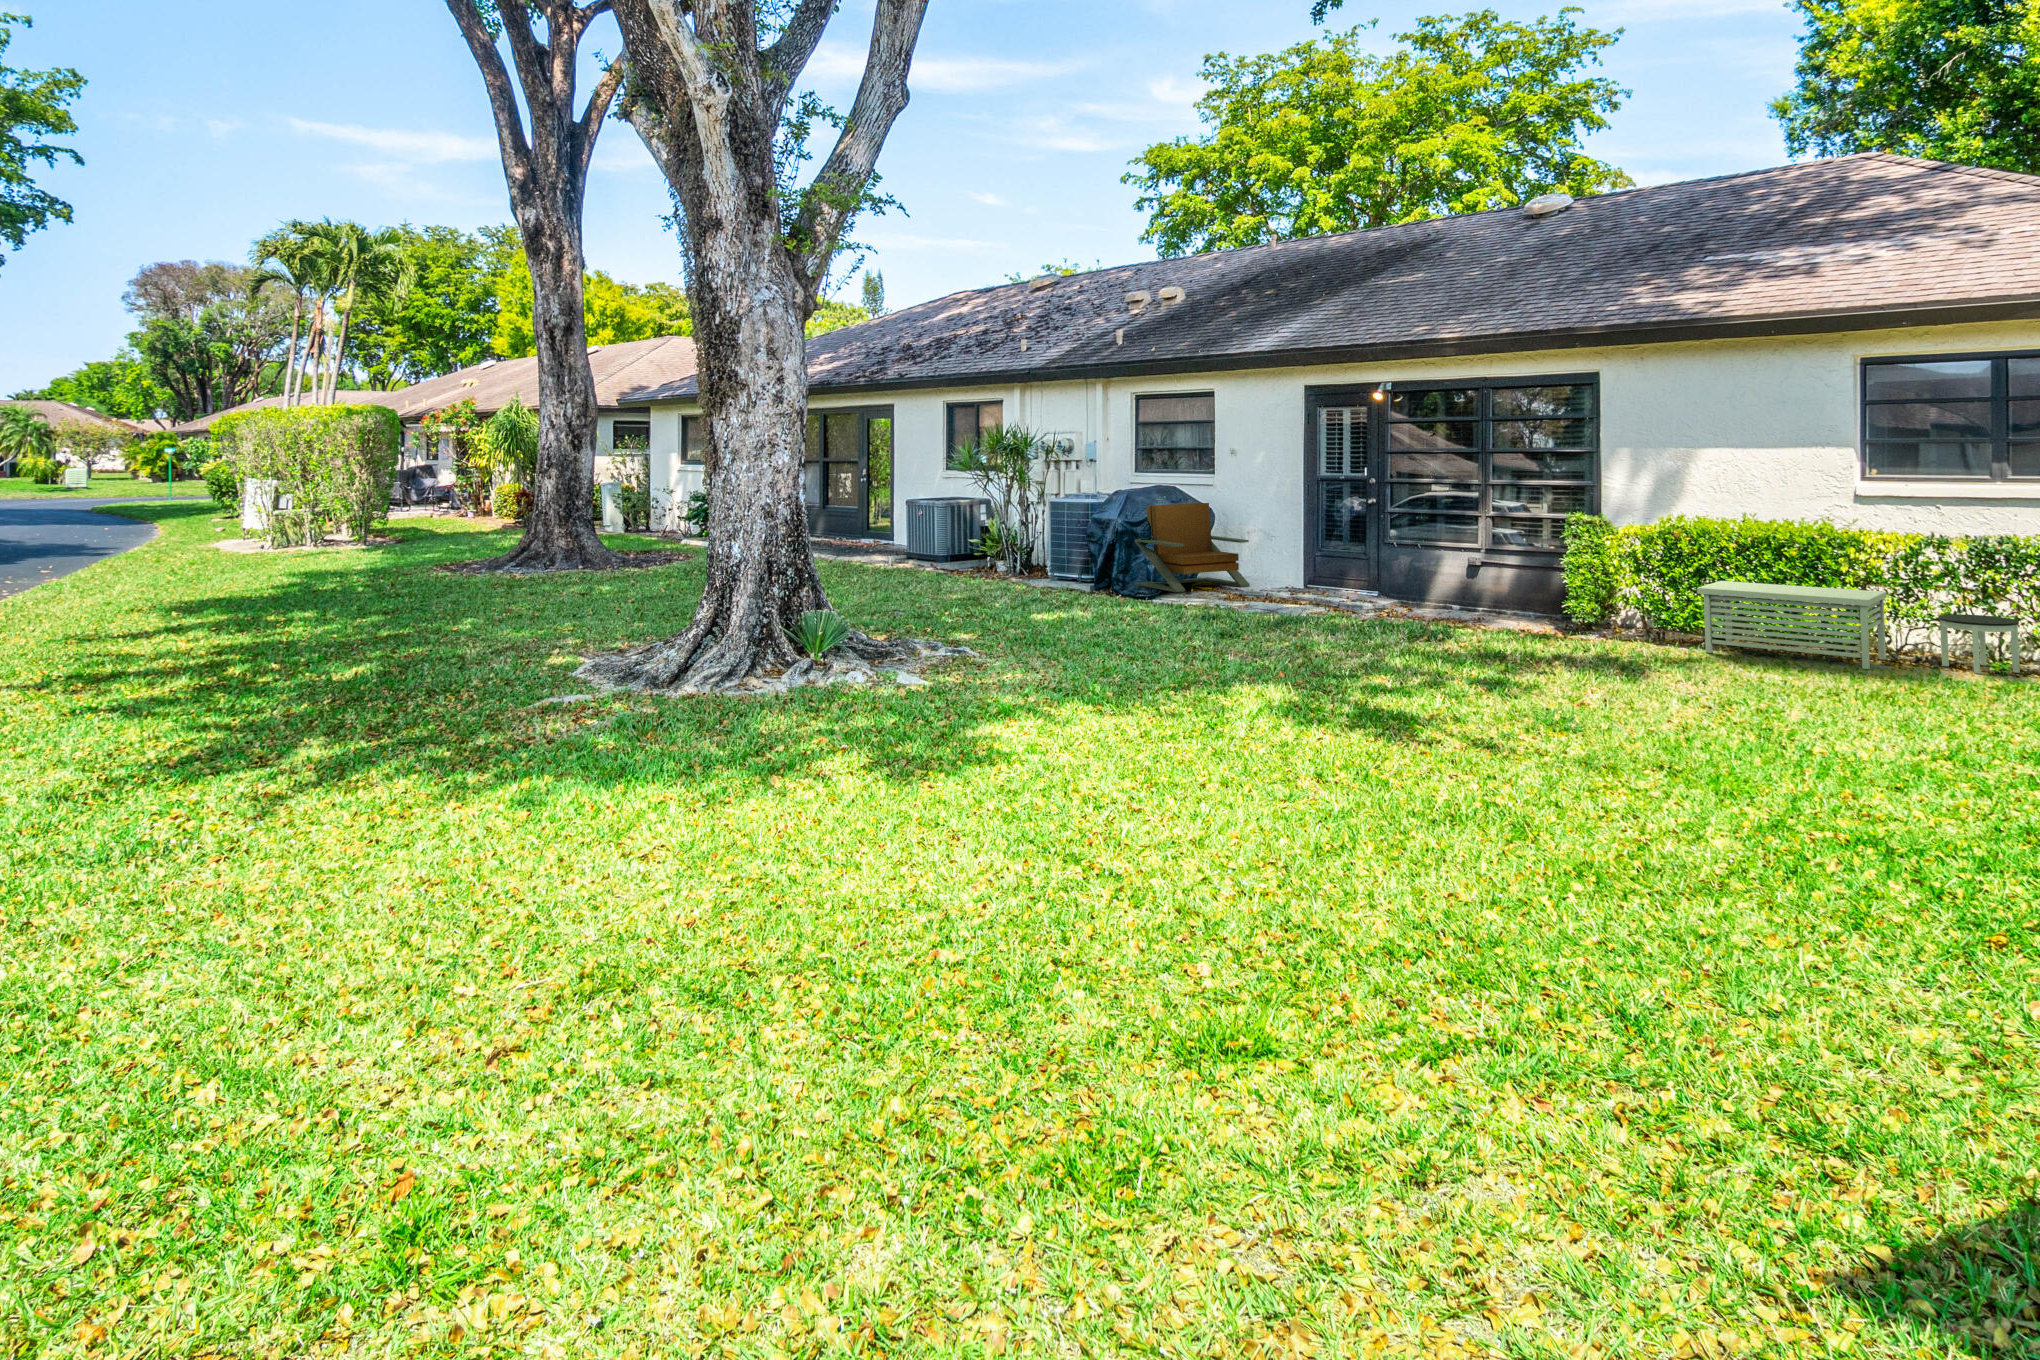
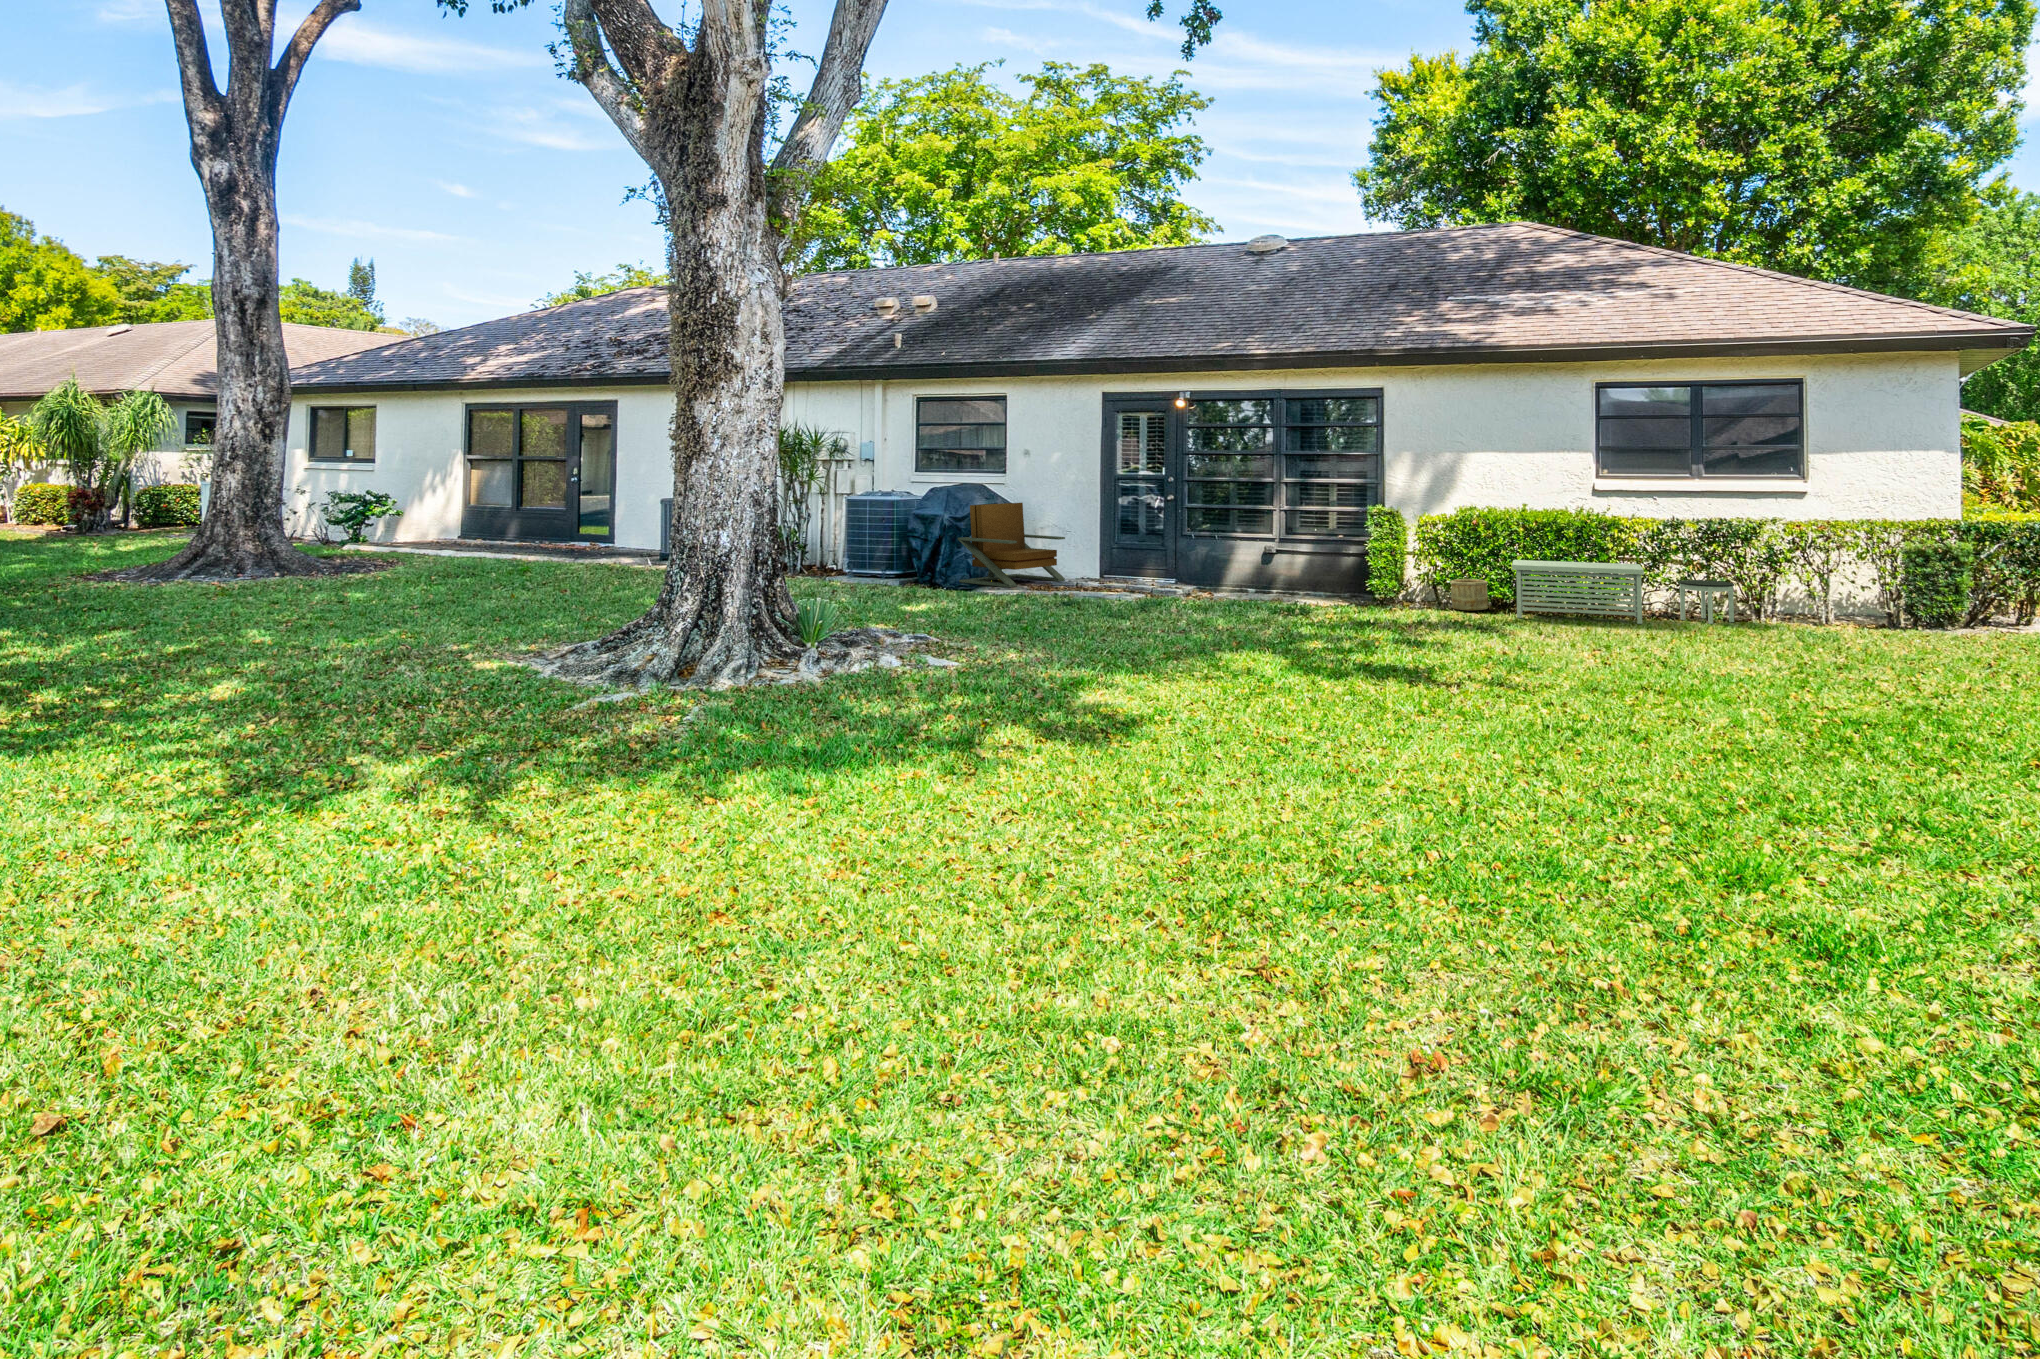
wooden bucket: none [1639,602,1687,640] -> present [1450,579,1488,610]

